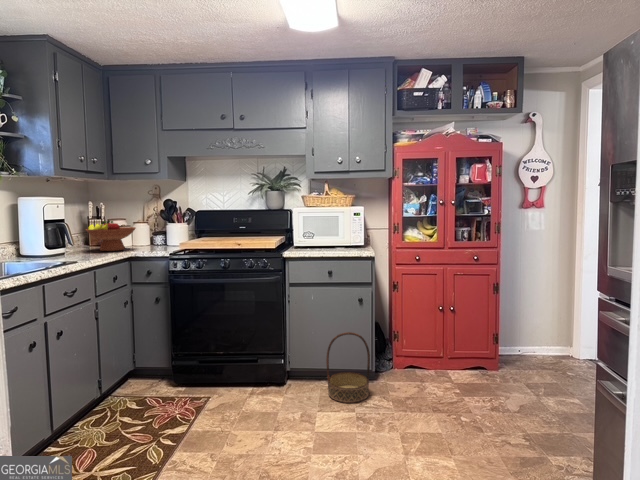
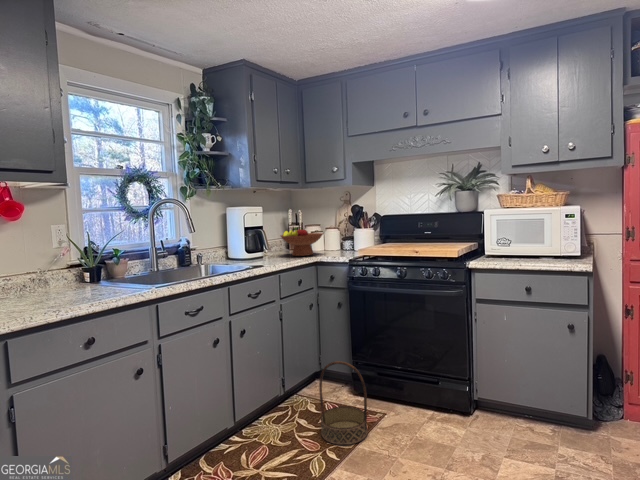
basket: present [326,332,370,403] -> present [319,361,368,445]

